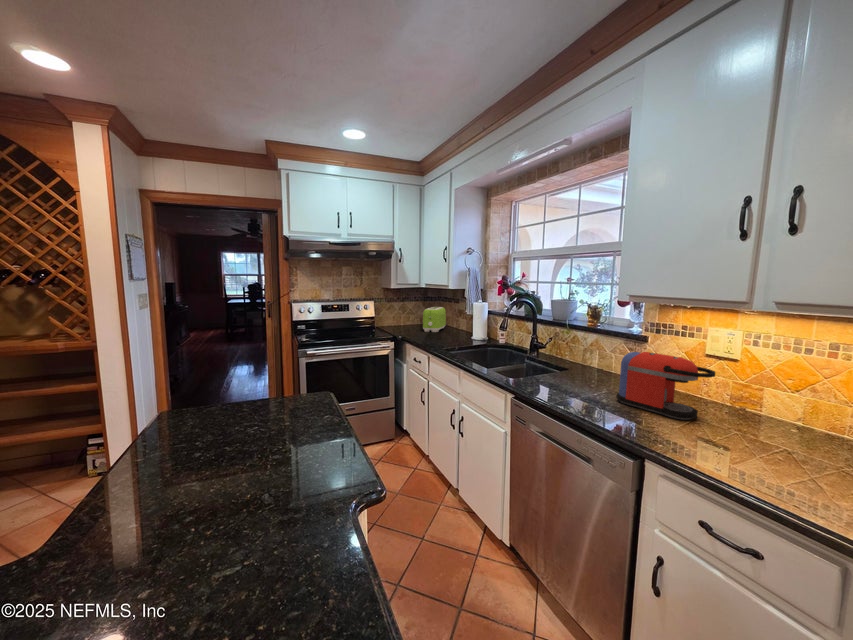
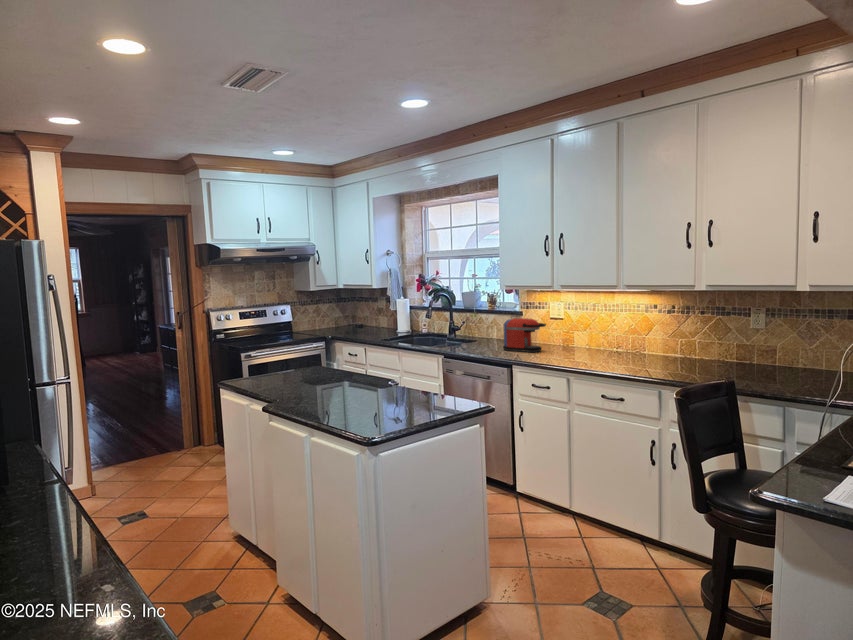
toaster: present [423,307,446,332] -> none [345,307,365,331]

